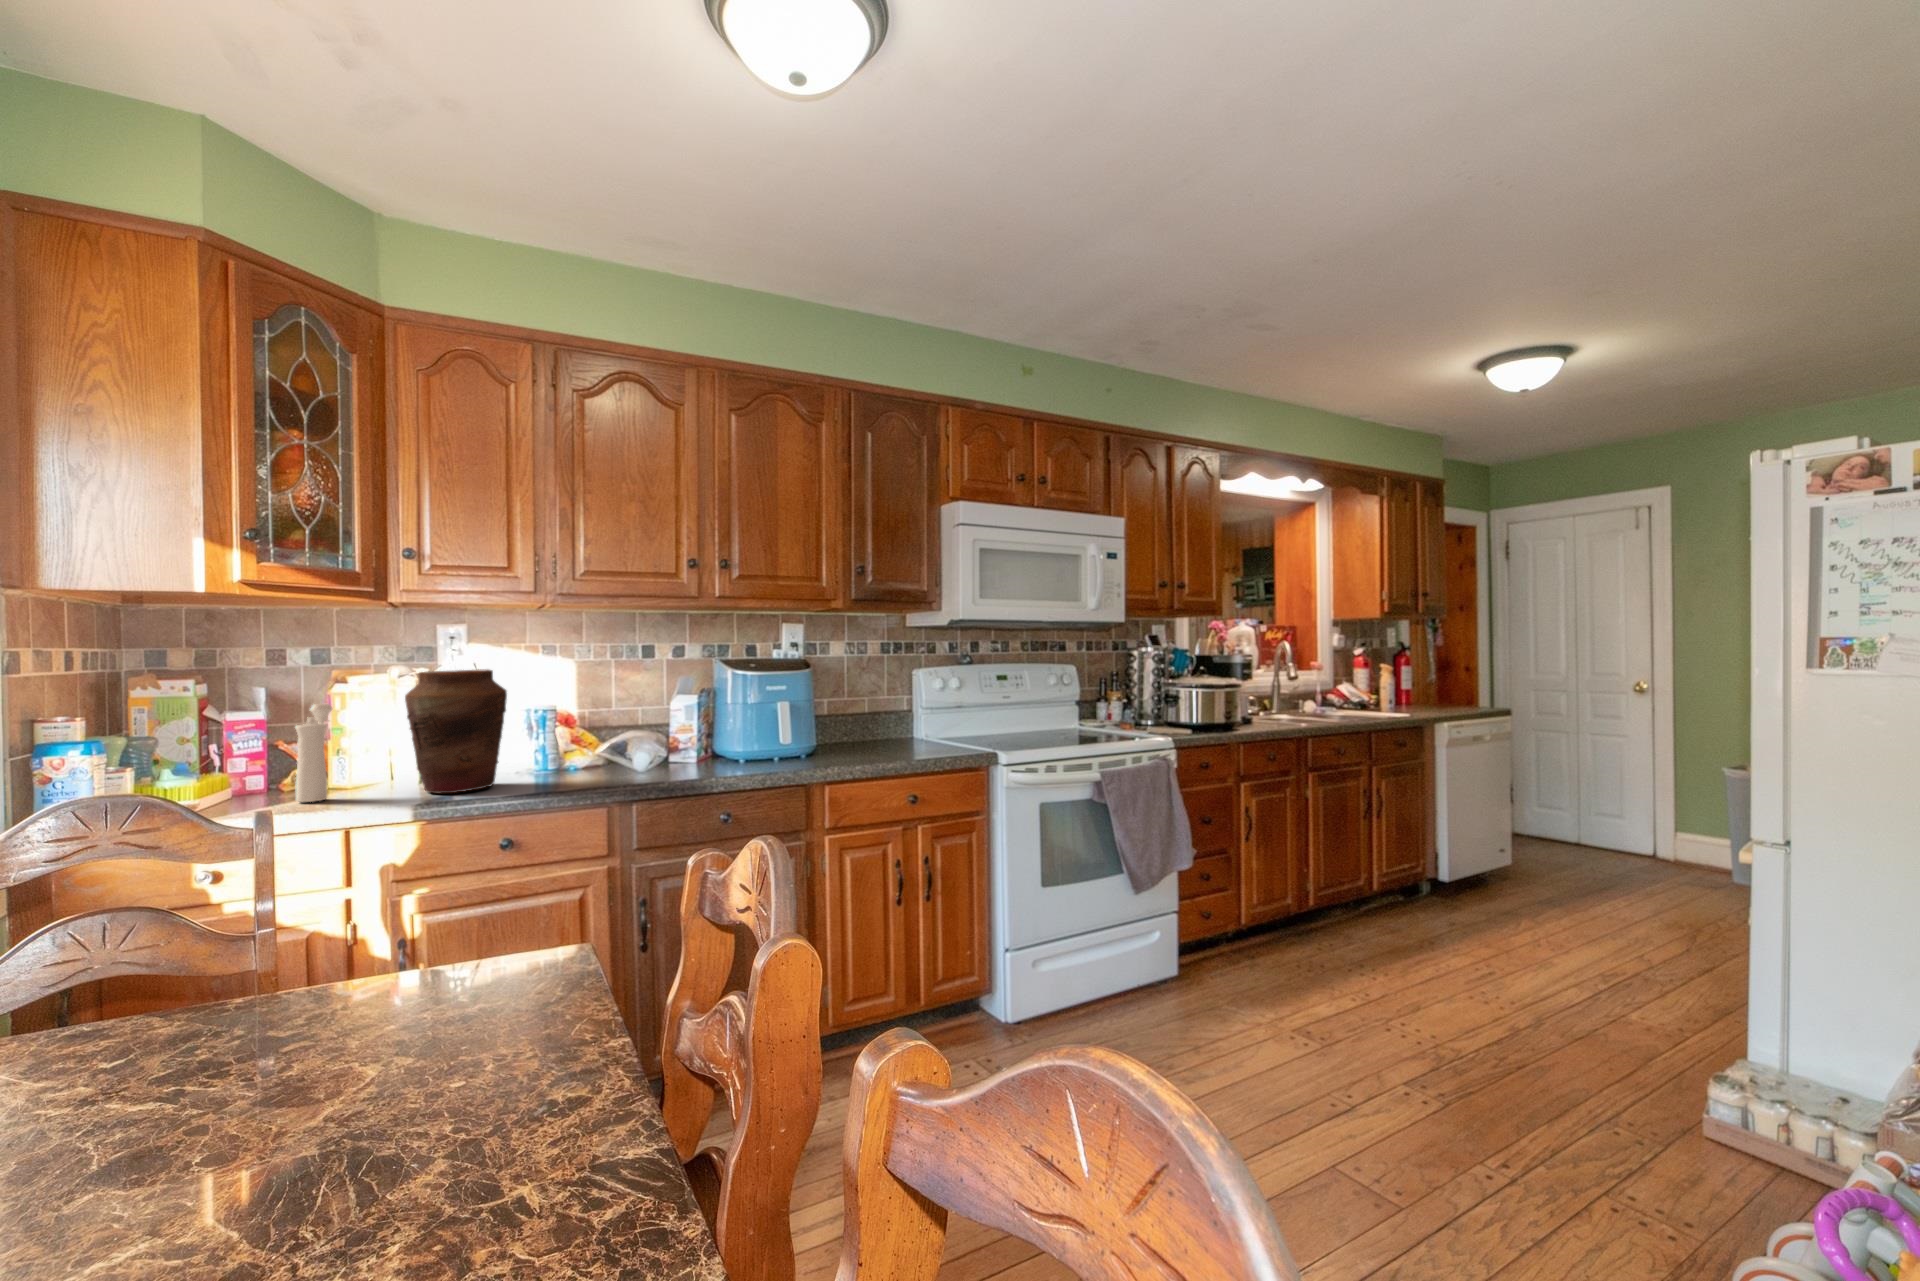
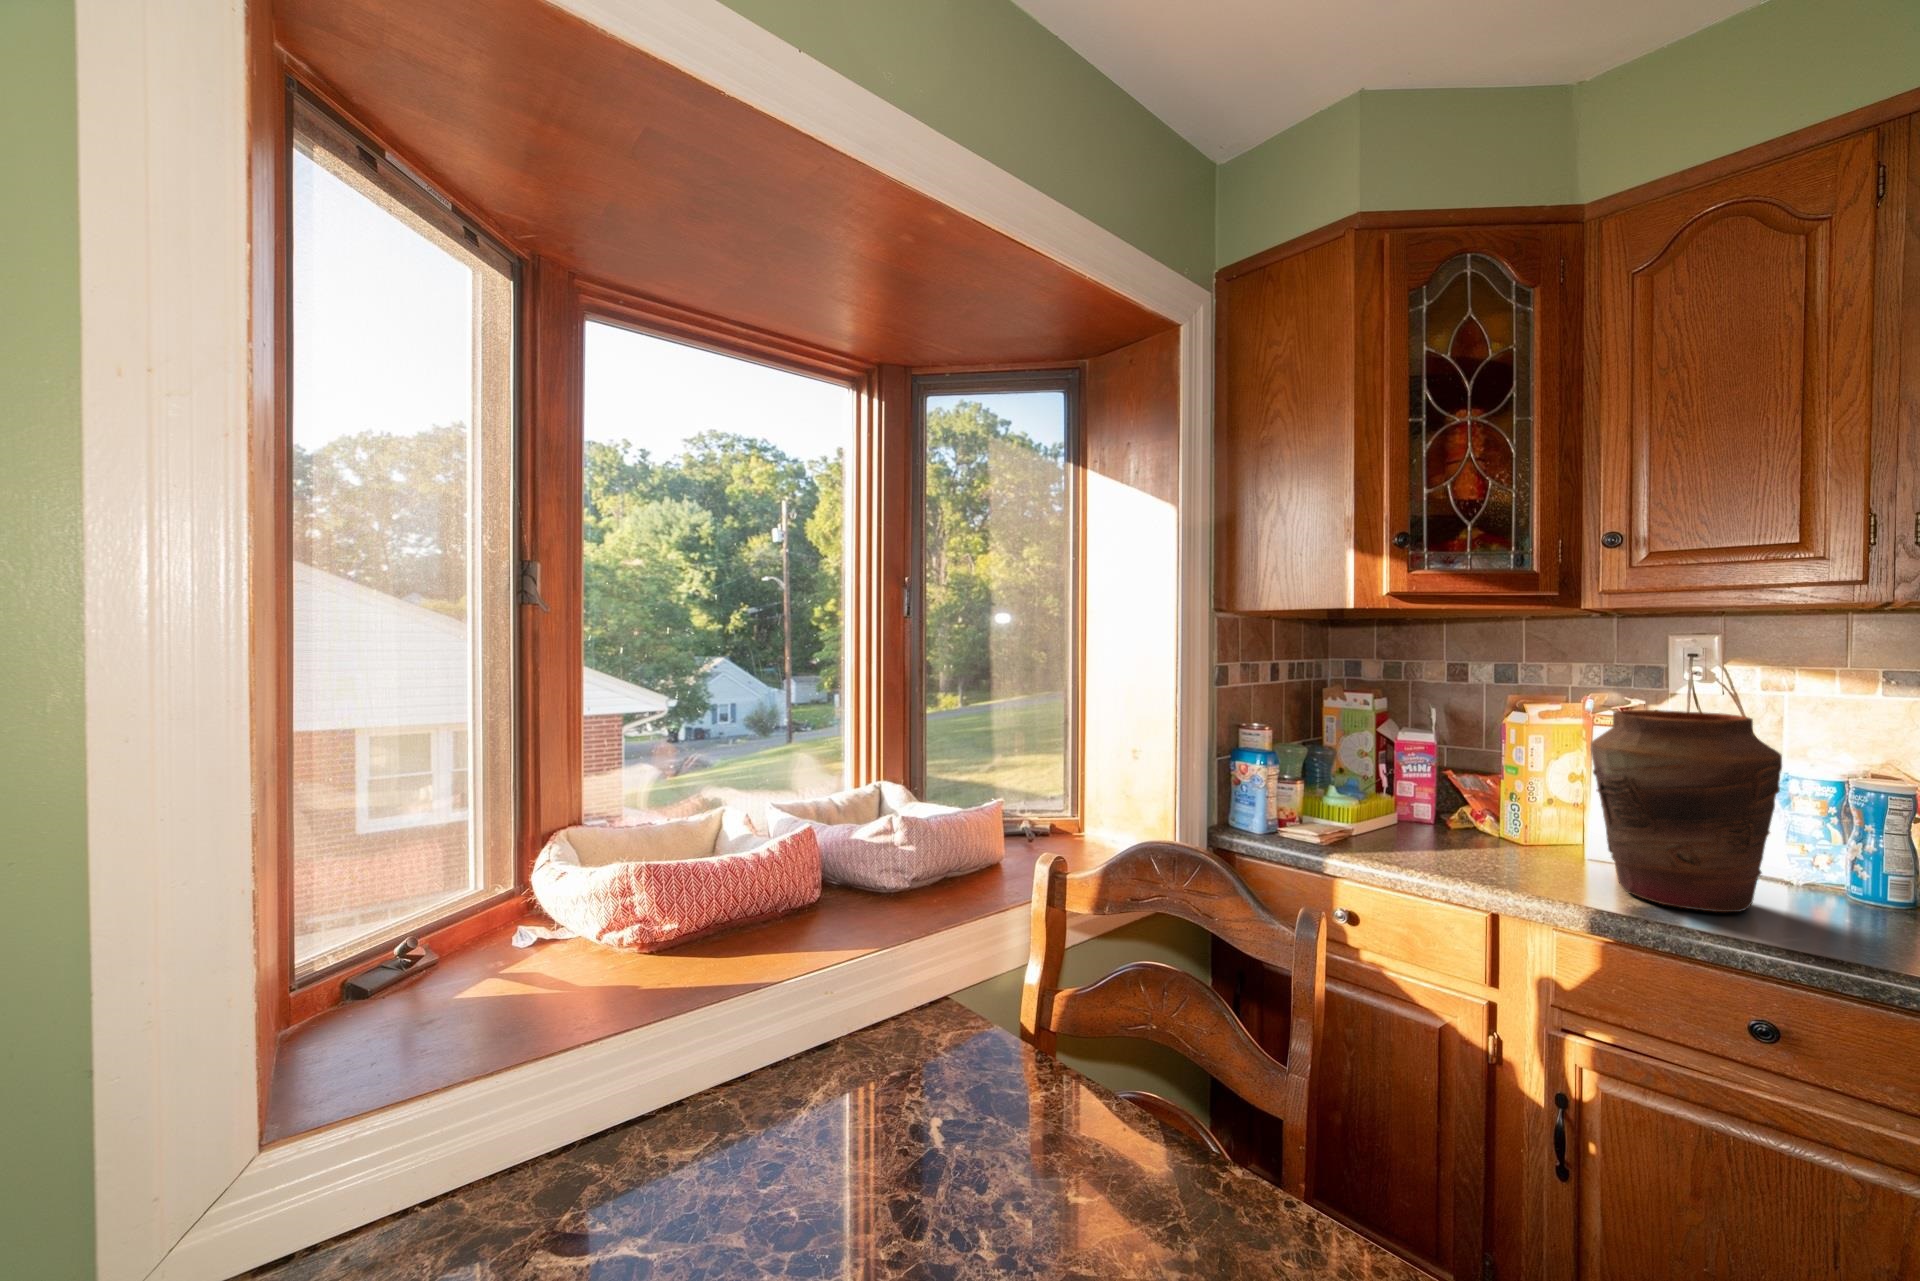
pepper mill: present [295,704,332,802] -> none [1447,735,1502,858]

